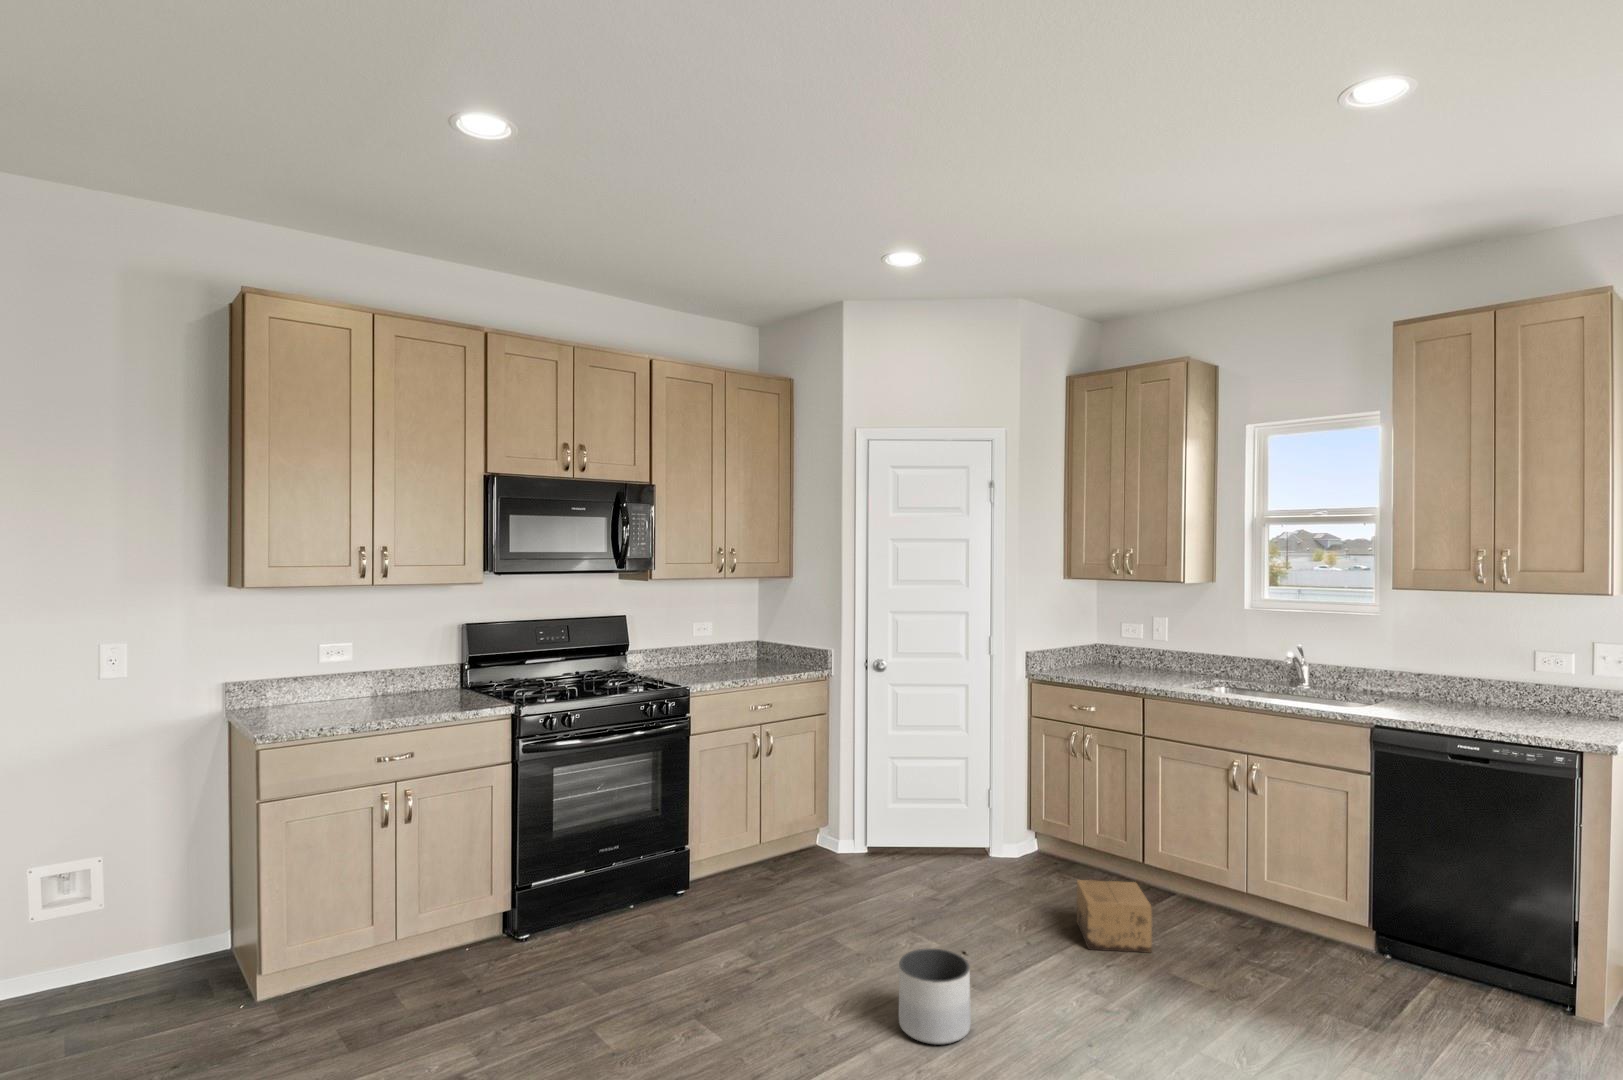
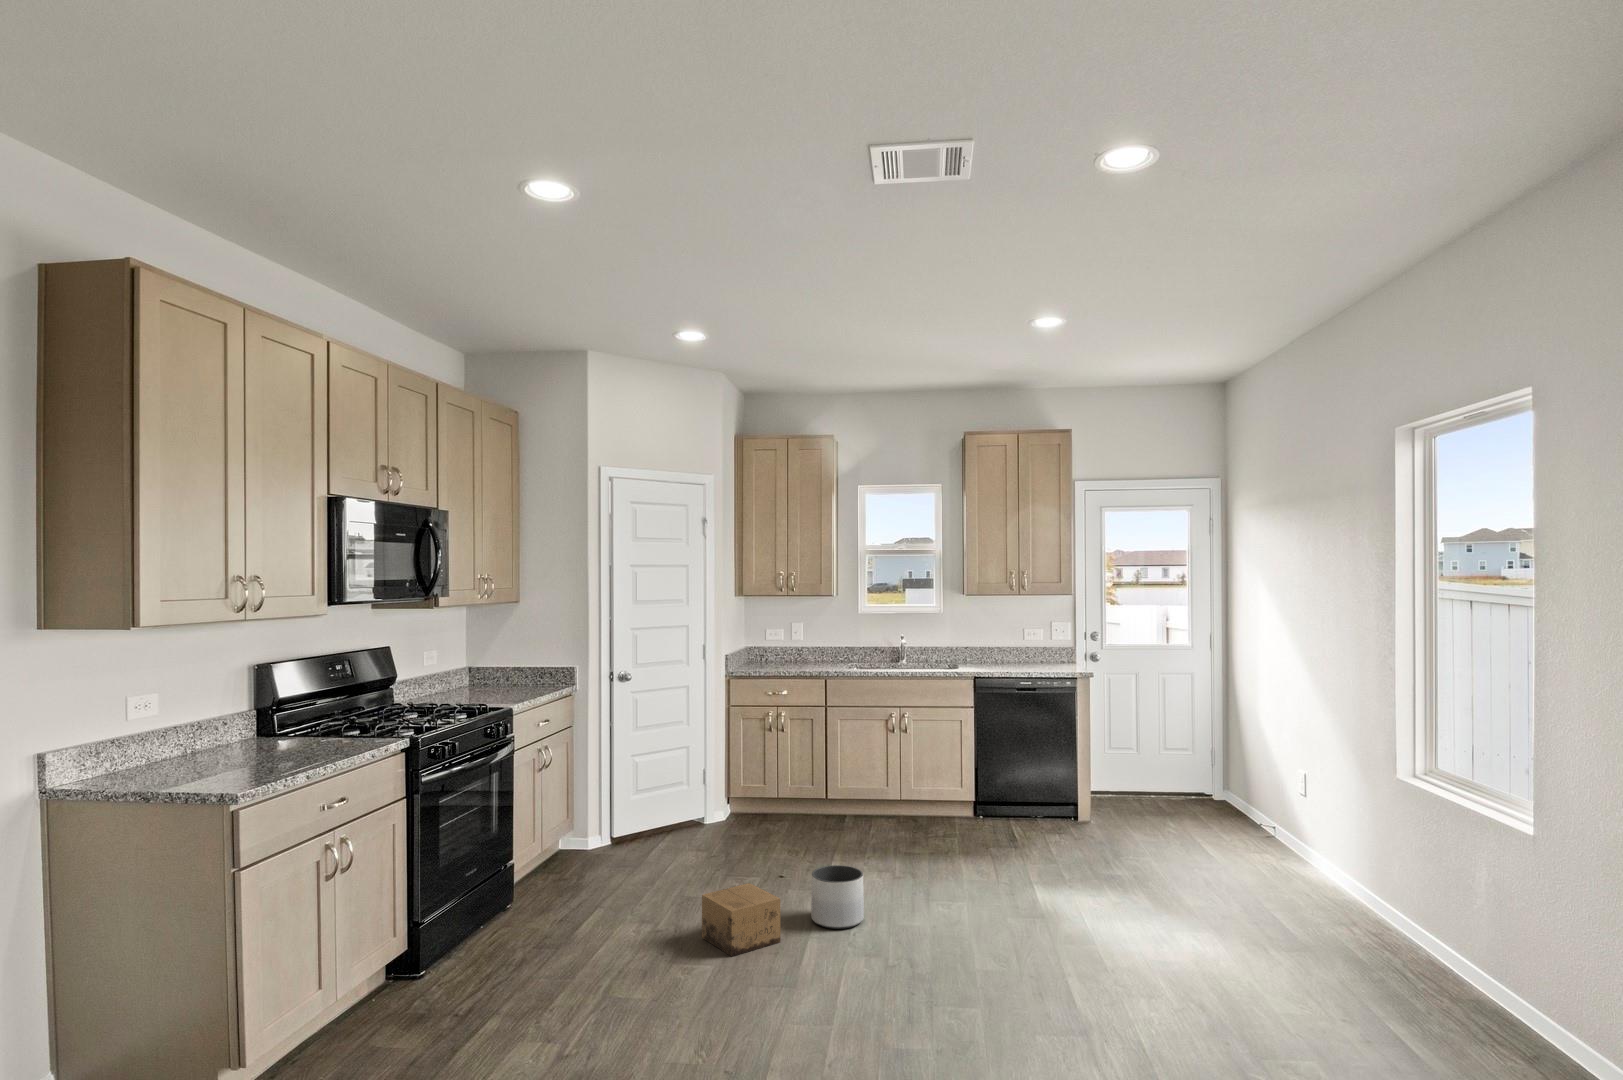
cardboard box: present [1077,880,1152,953] -> present [702,883,780,957]

